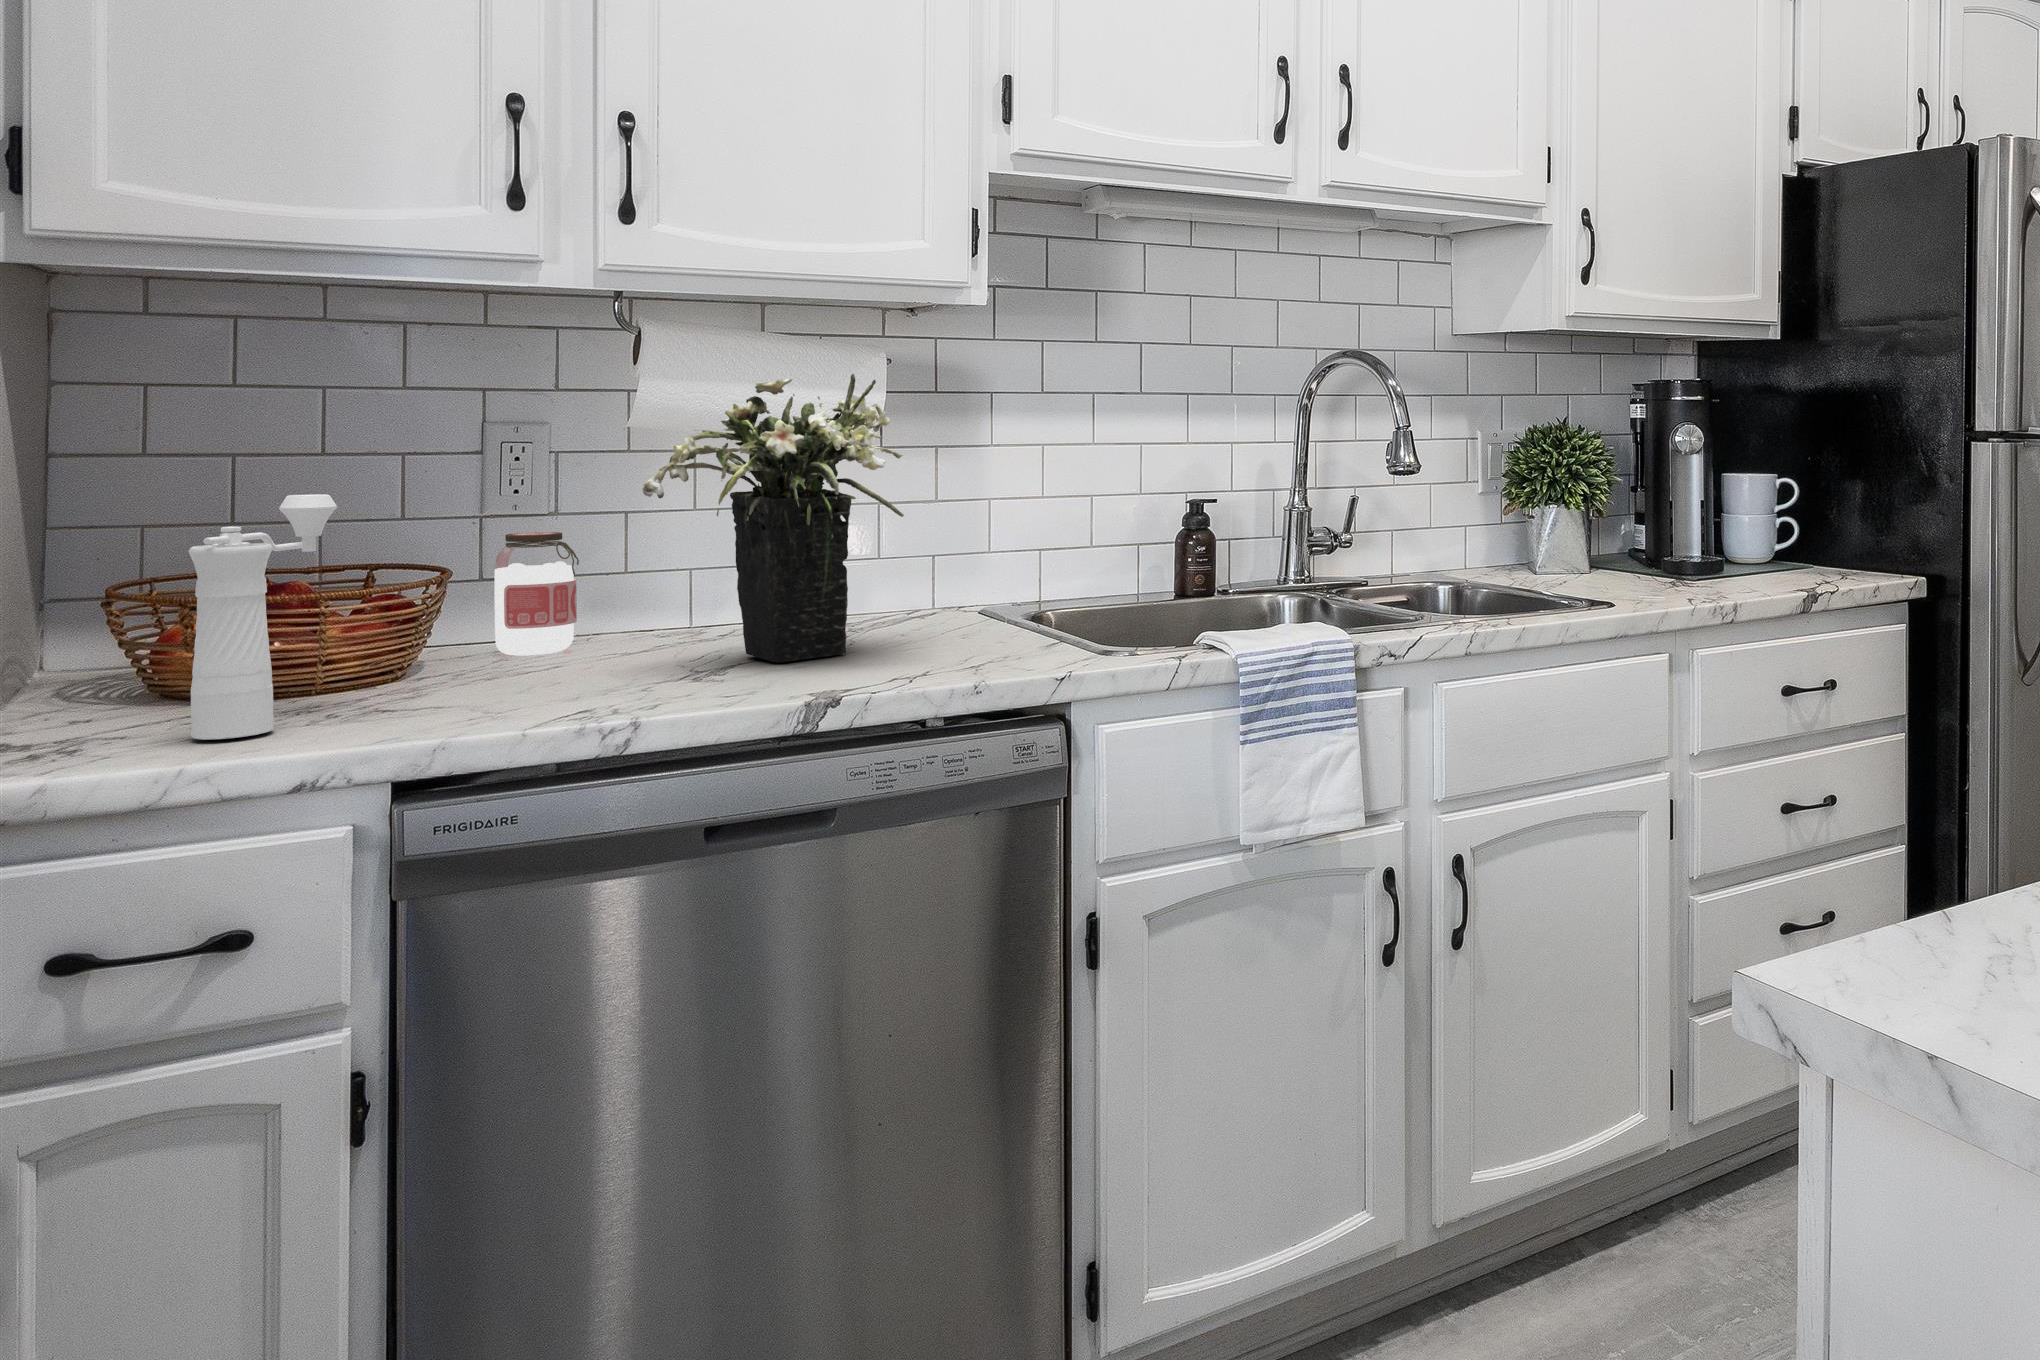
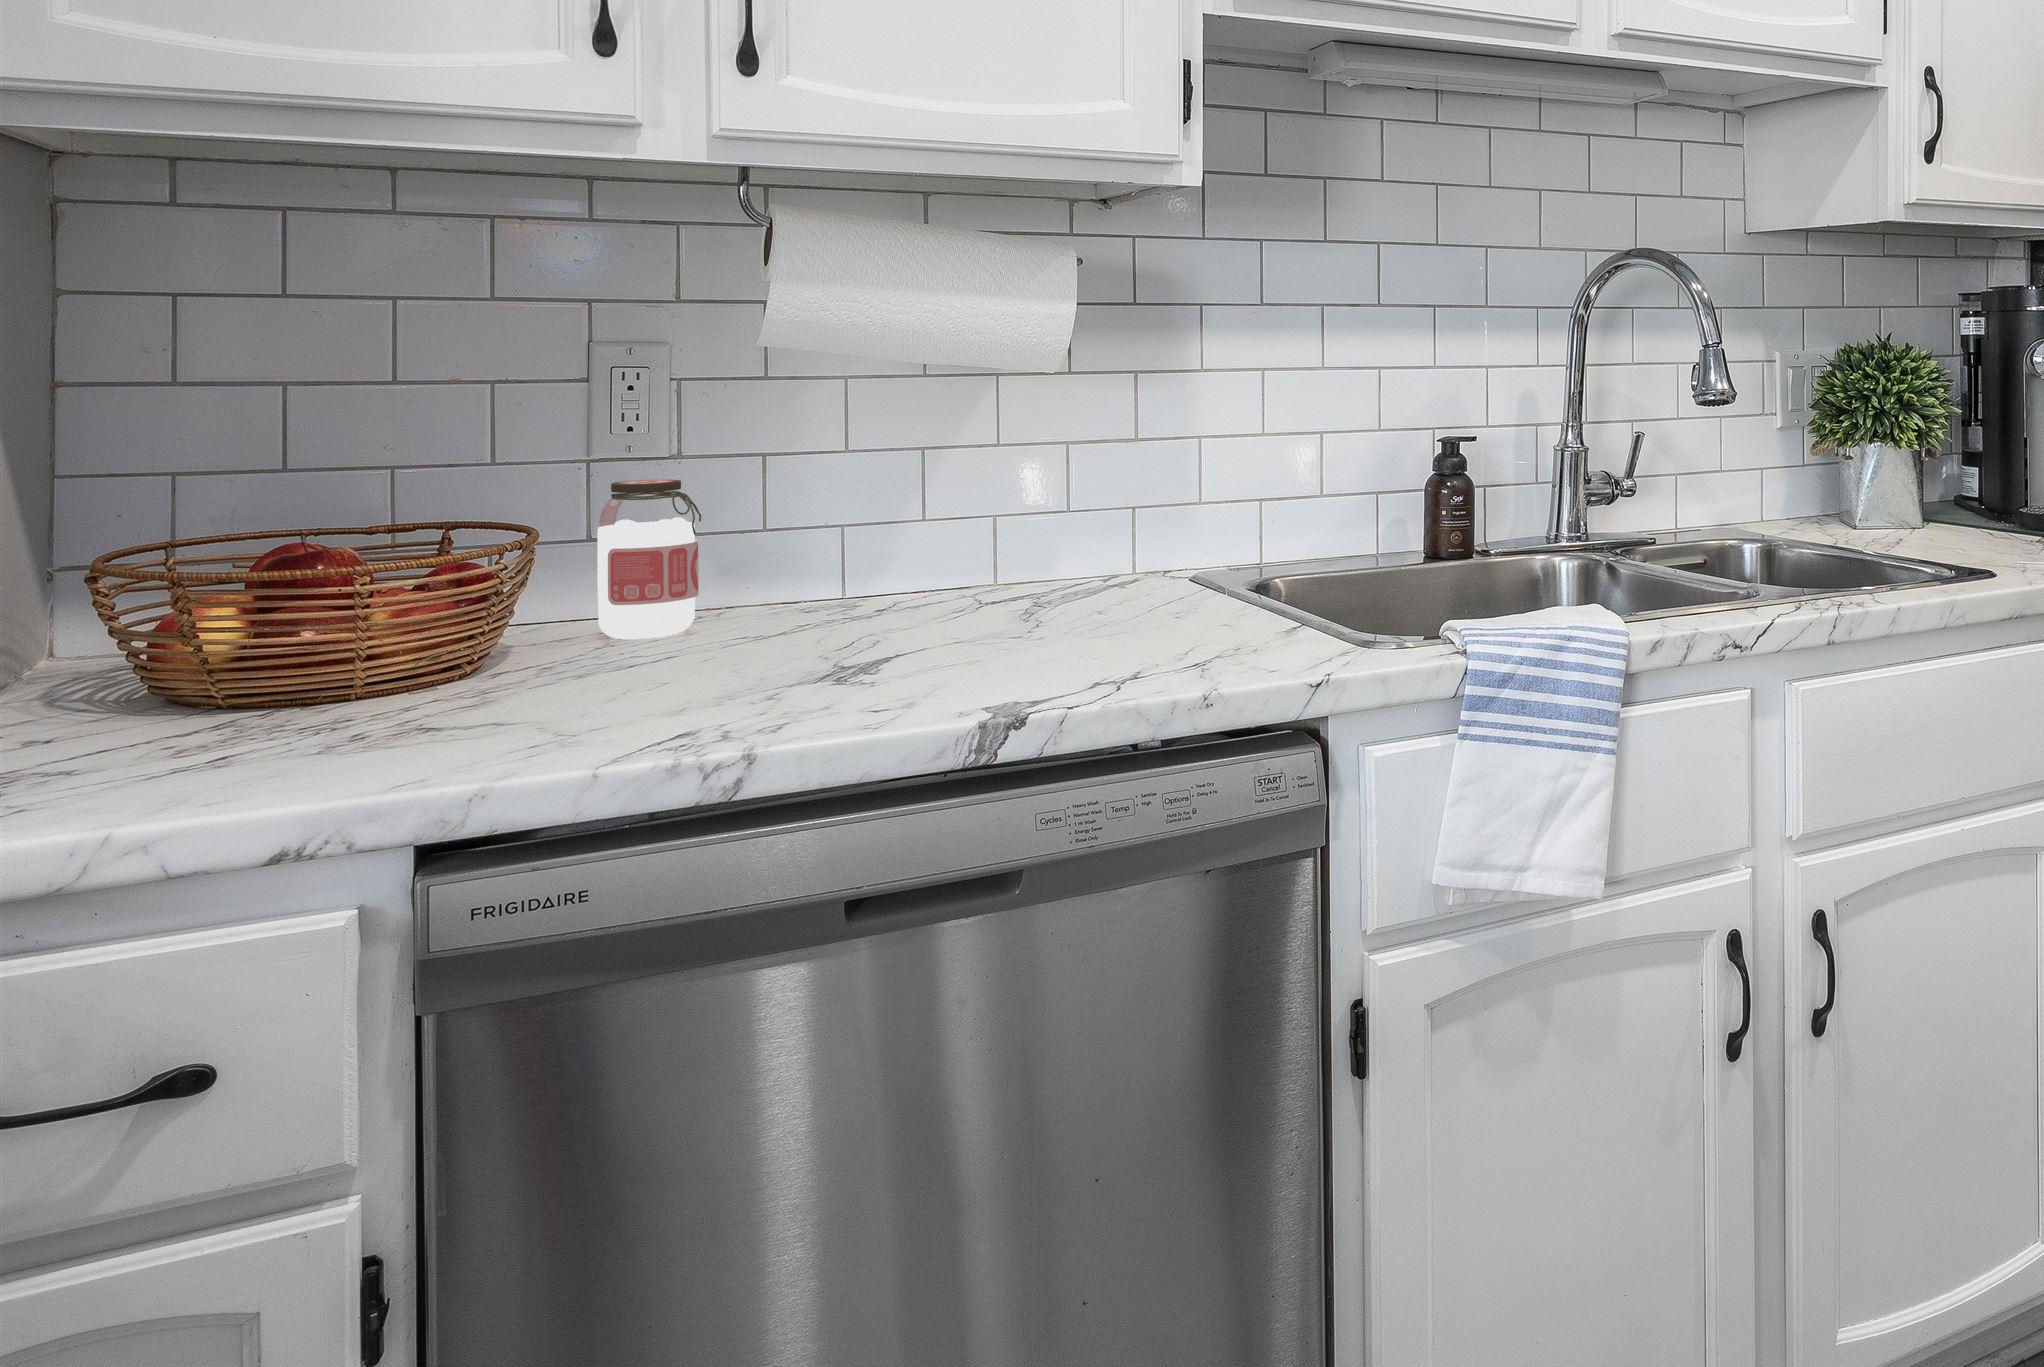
flower arrangement: present [642,374,904,662] -> none [773,273,1106,654]
pepper mill: present [188,494,337,740] -> none [158,433,376,778]

